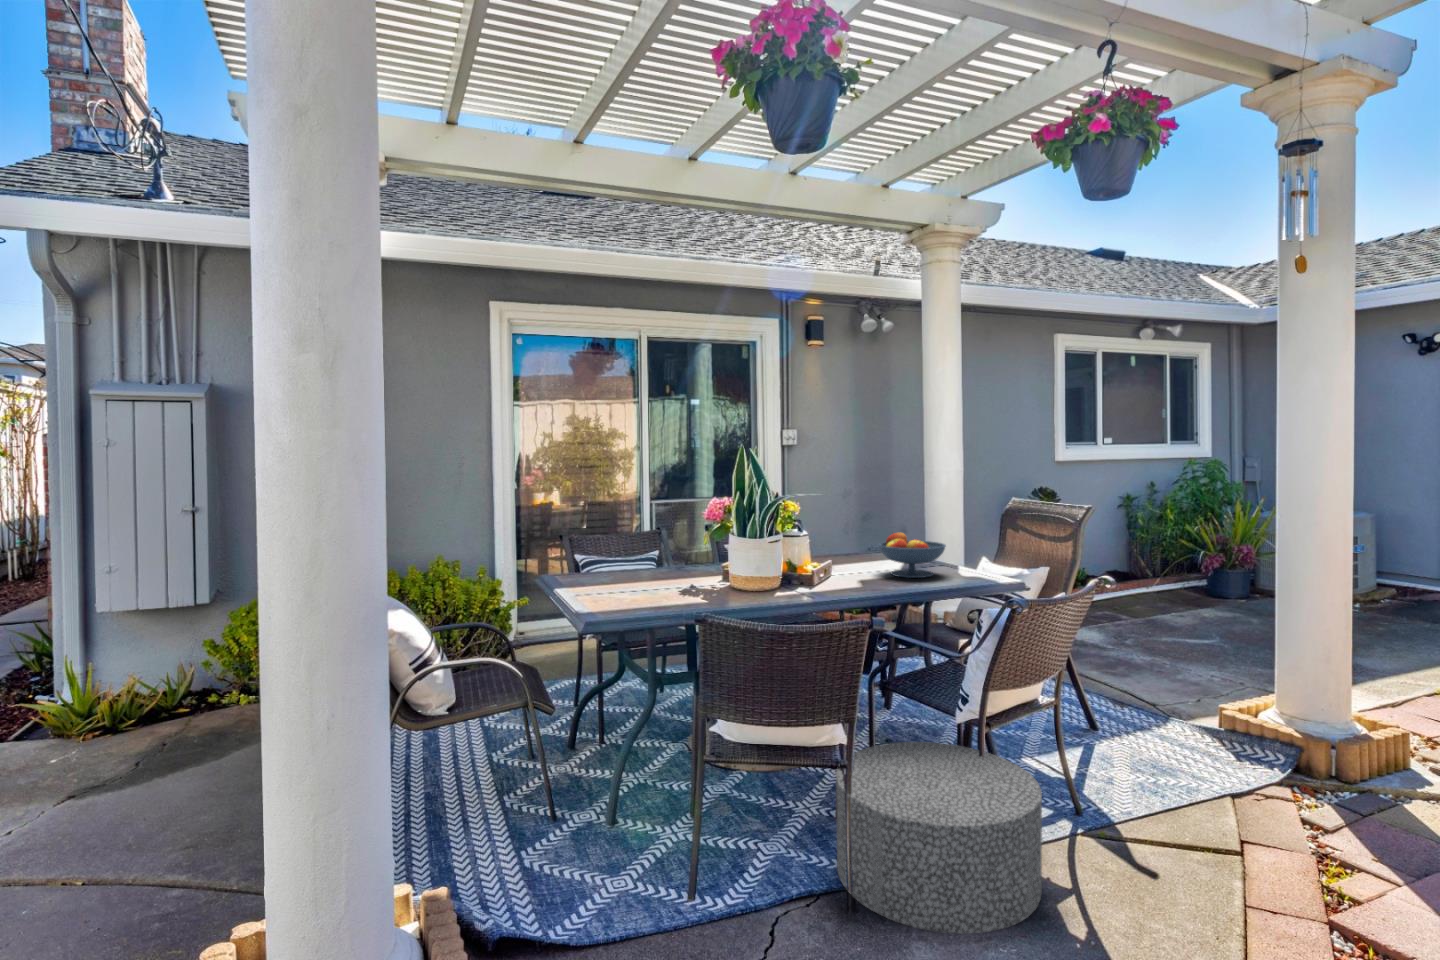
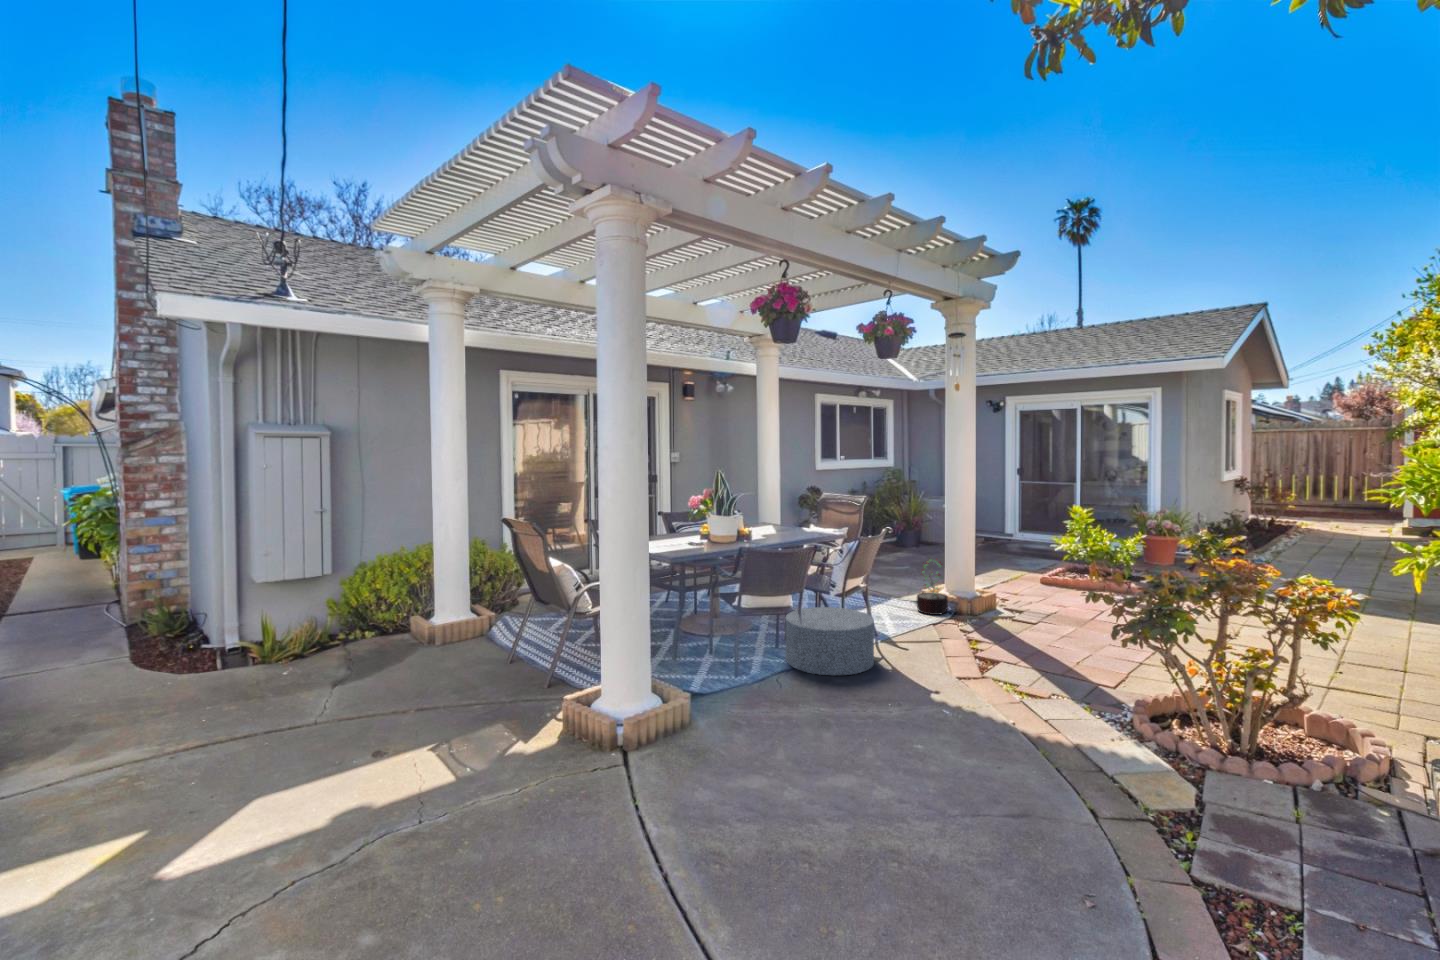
fruit bowl: present [879,533,946,578] -> none [769,512,803,535]
decorative plant: none [1201,644,1280,771] -> present [917,559,948,615]

